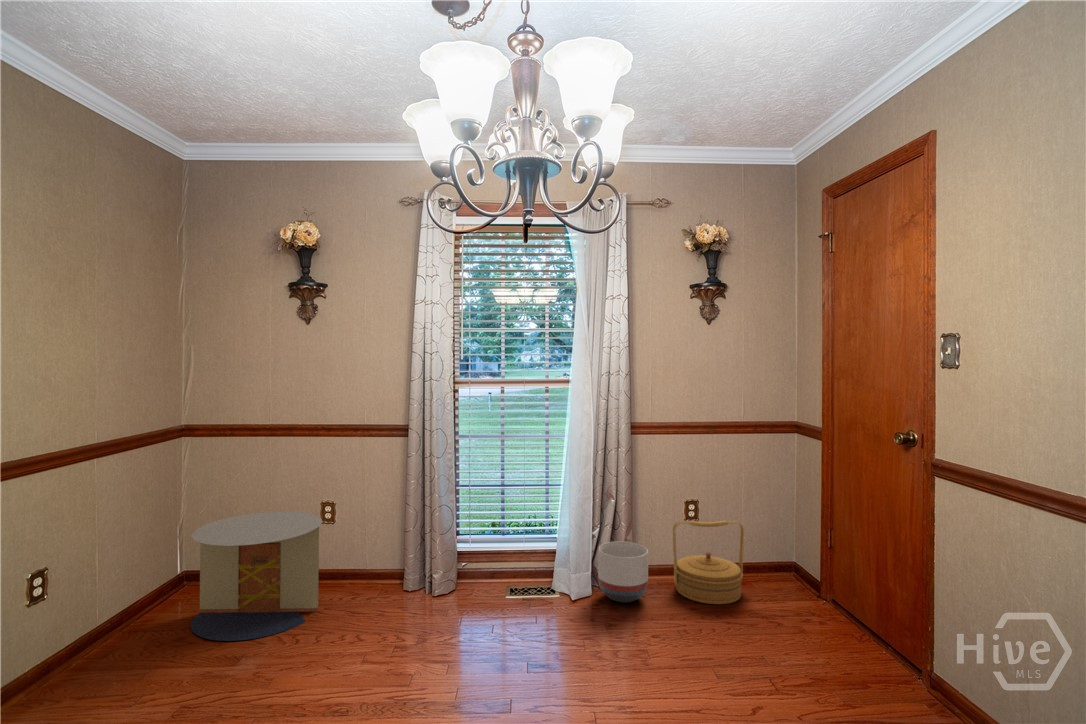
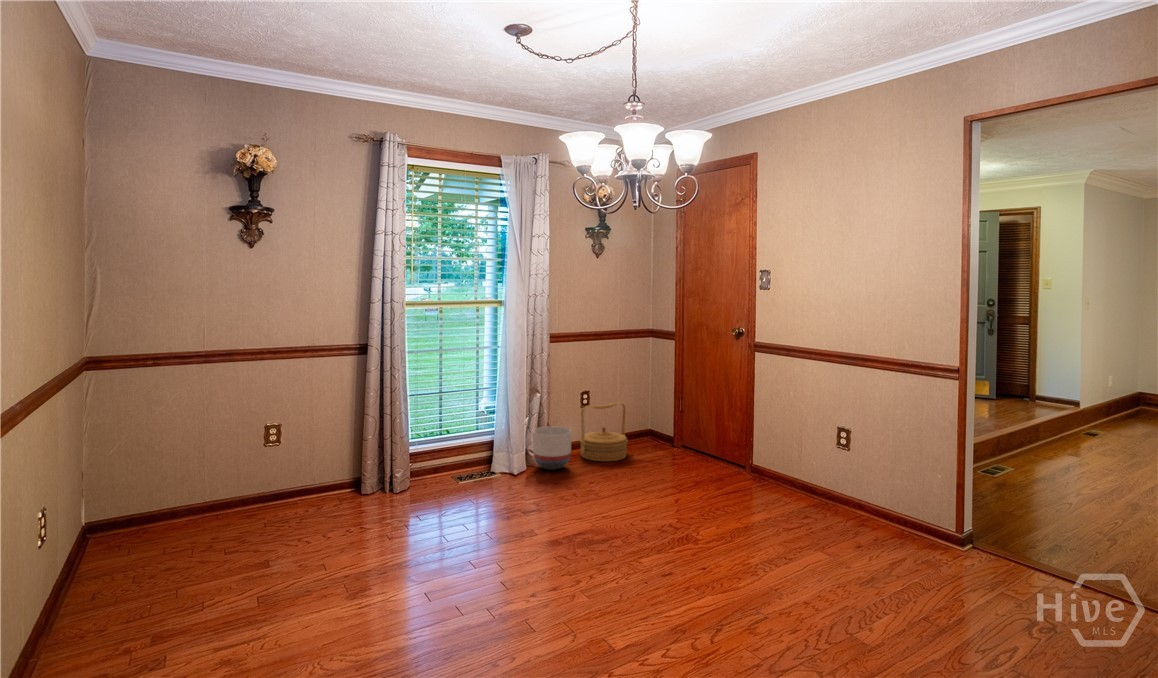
side table: present [191,511,322,641] -> none [182,435,312,552]

